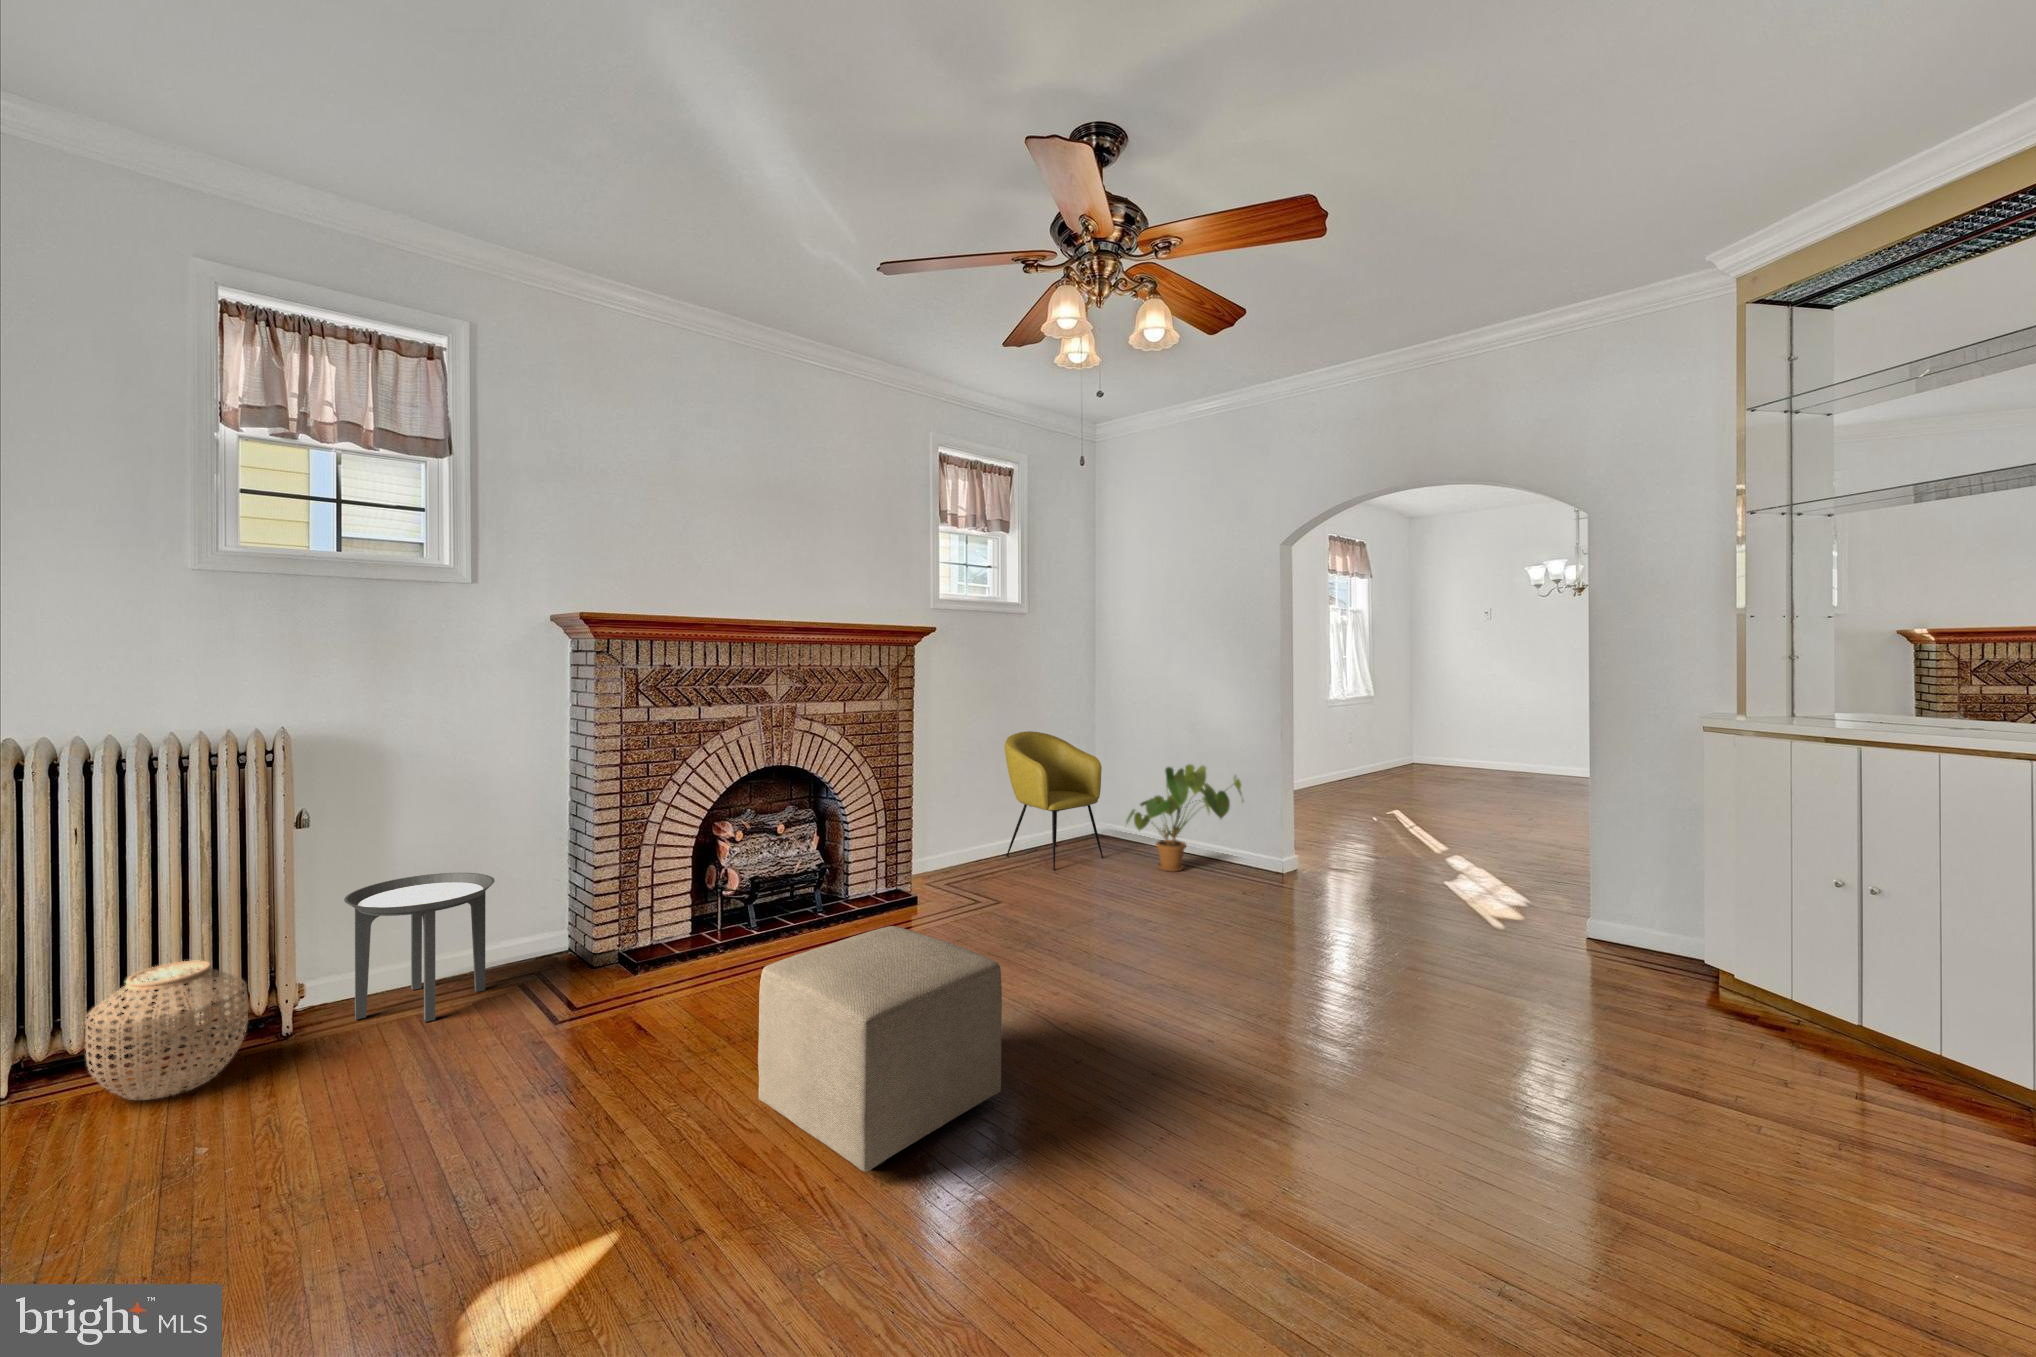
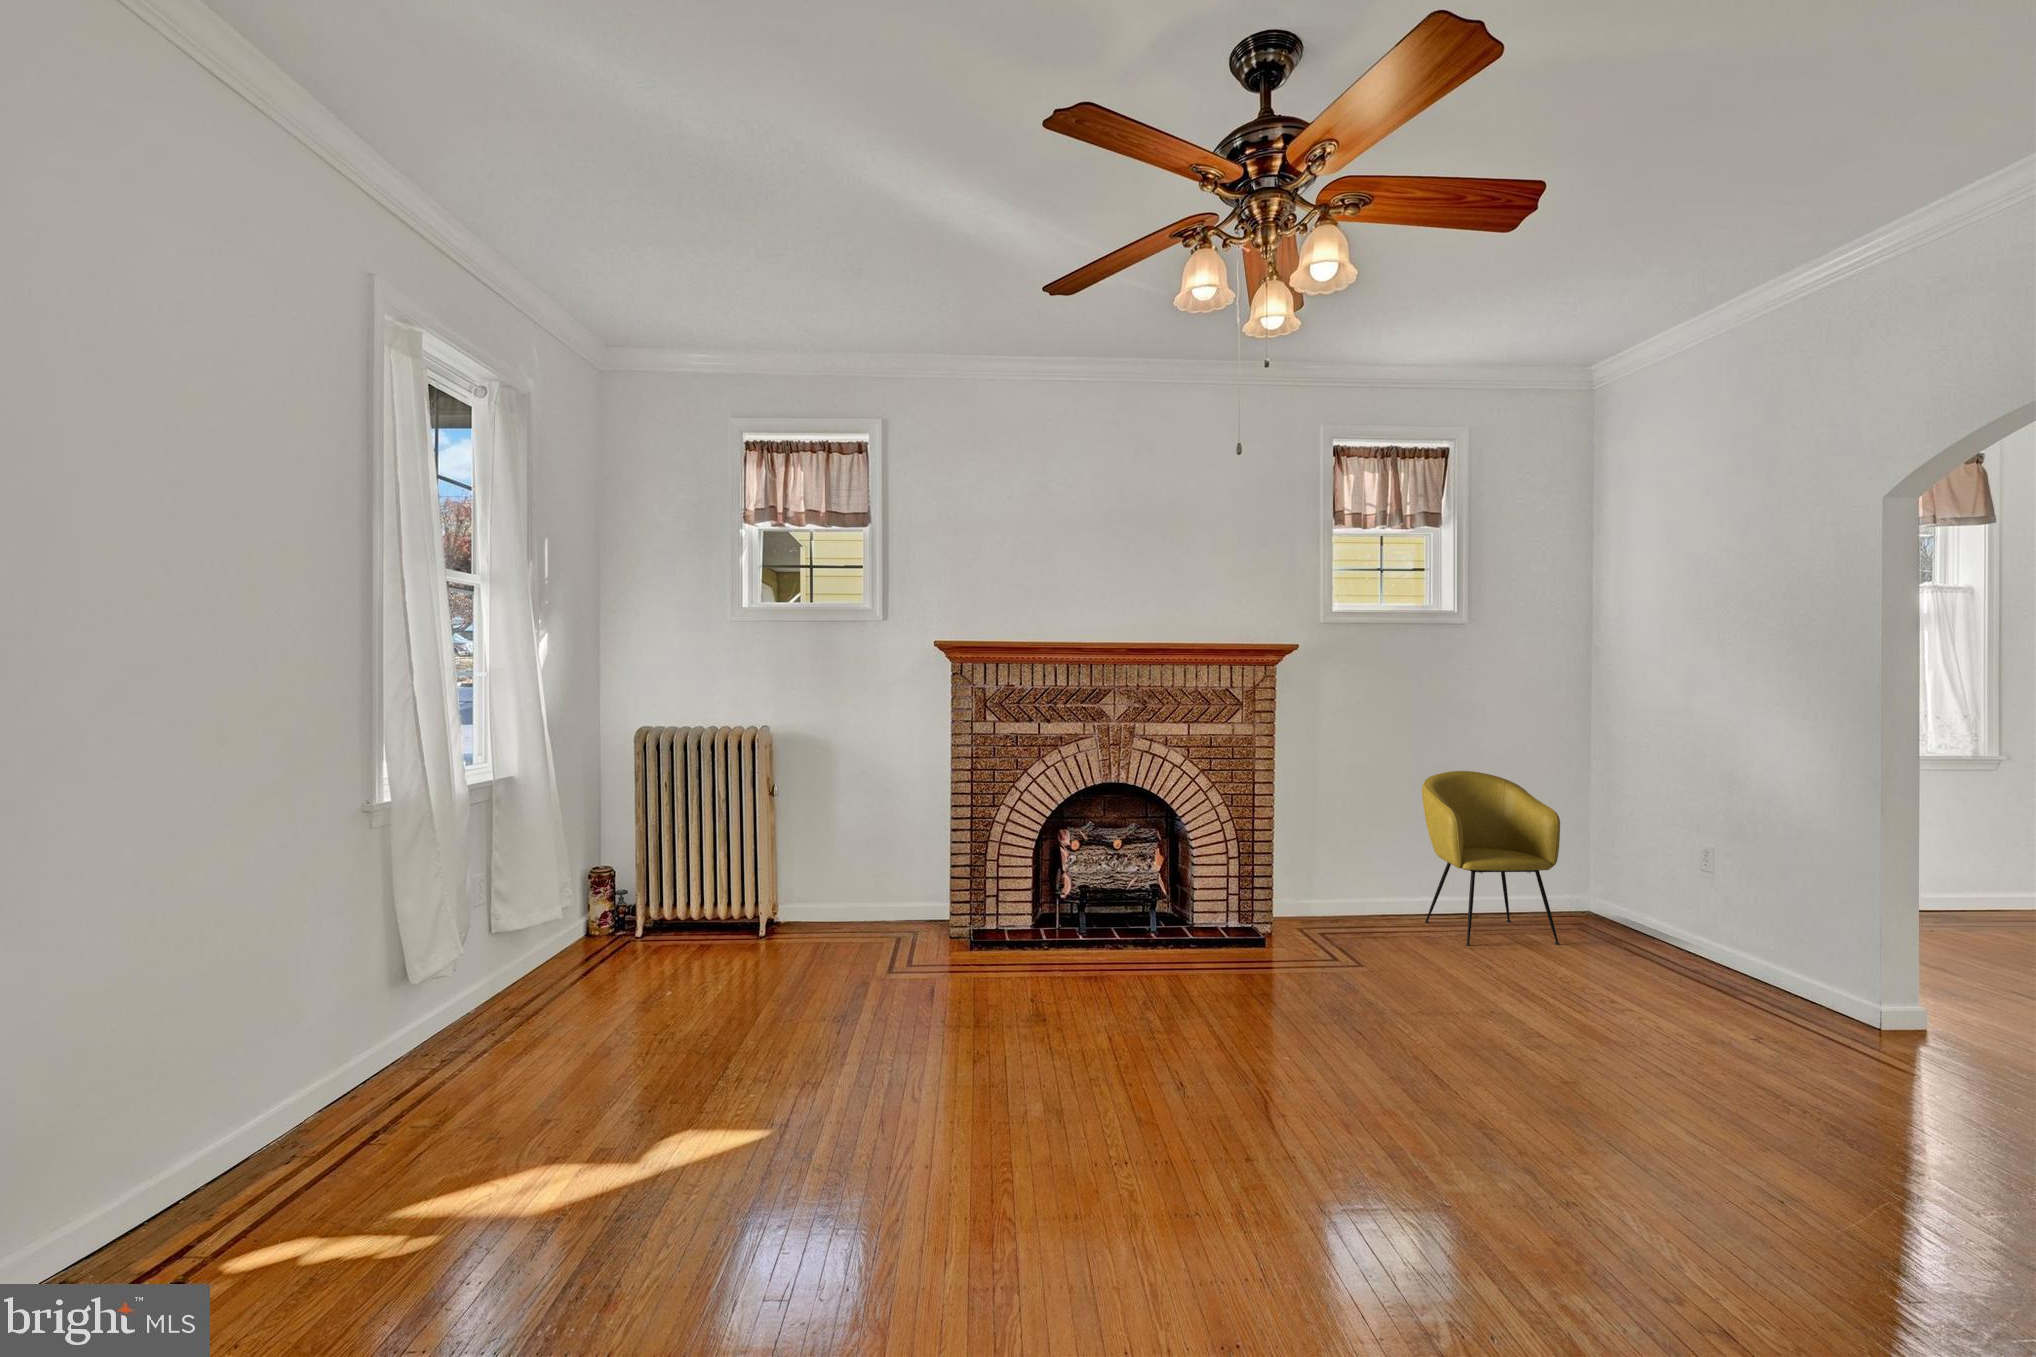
house plant: present [1126,765,1244,872] -> none [1573,828,1777,977]
side table: present [344,873,495,1022] -> none [790,843,881,948]
ottoman: present [758,926,1002,1172] -> none [953,927,1132,1109]
woven basket: present [85,961,248,1100] -> none [659,872,733,954]

